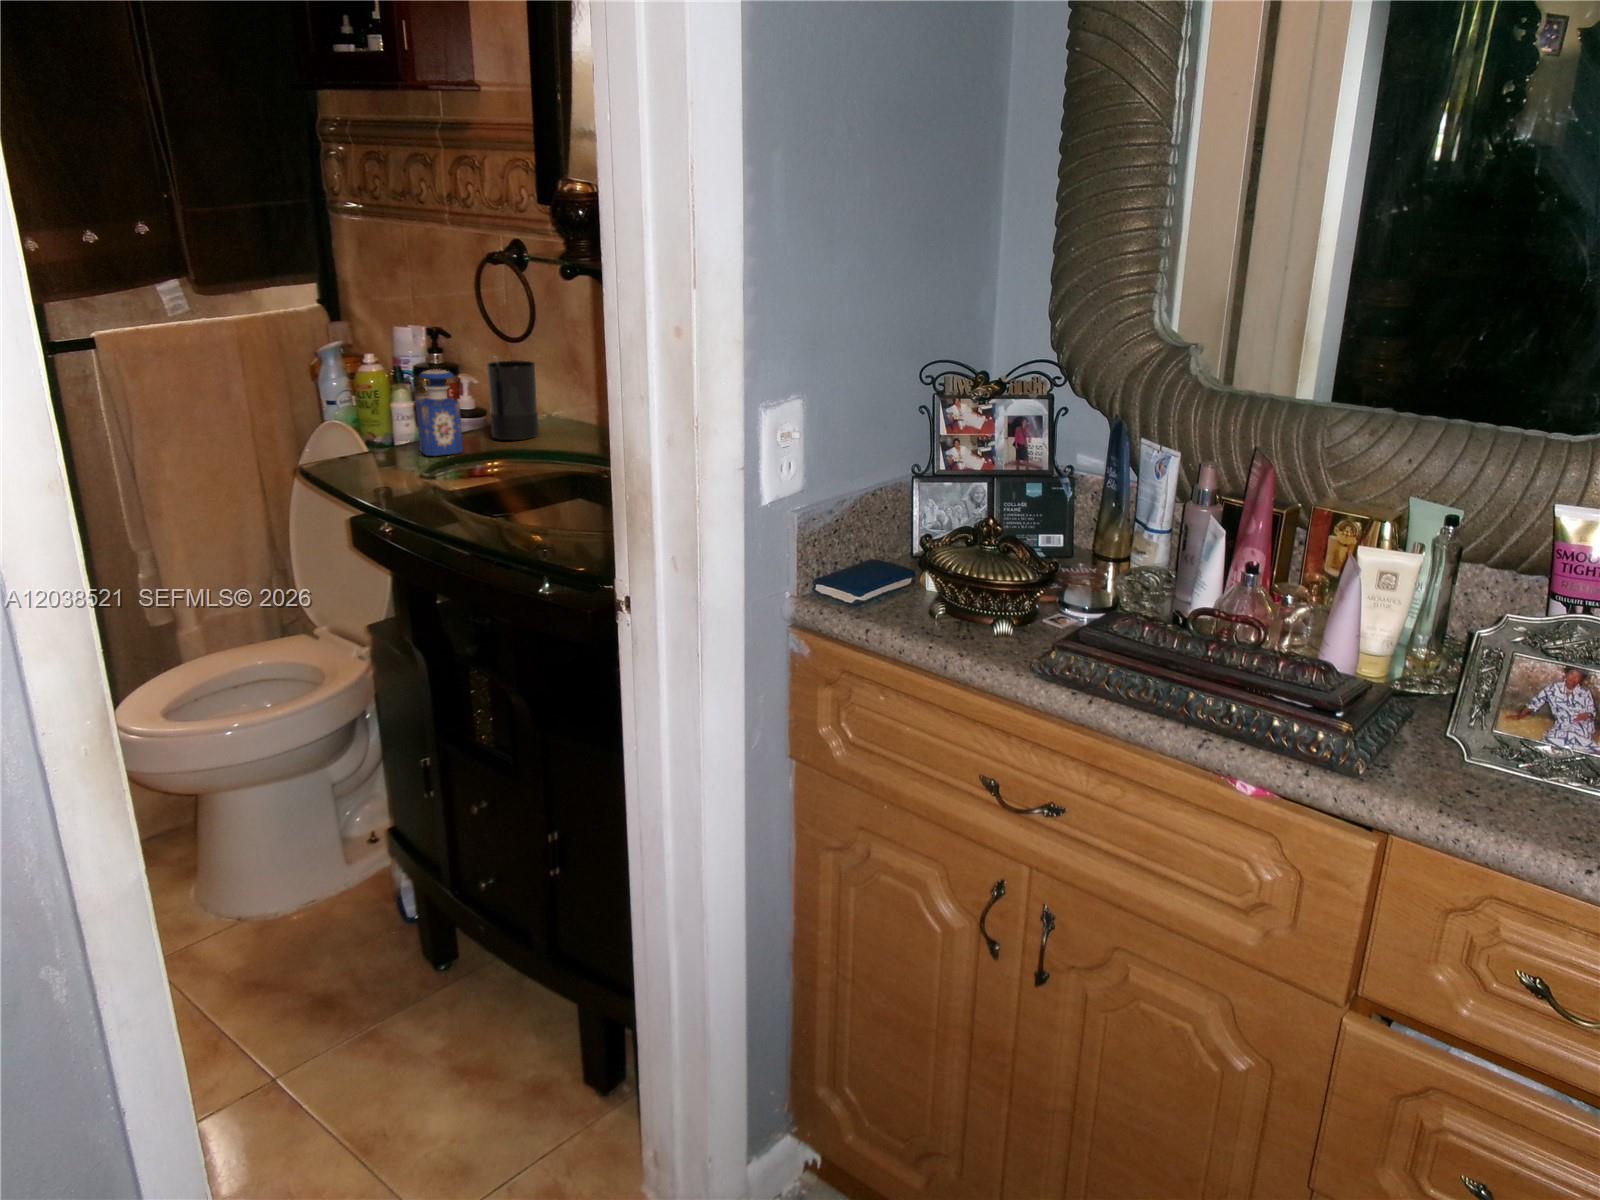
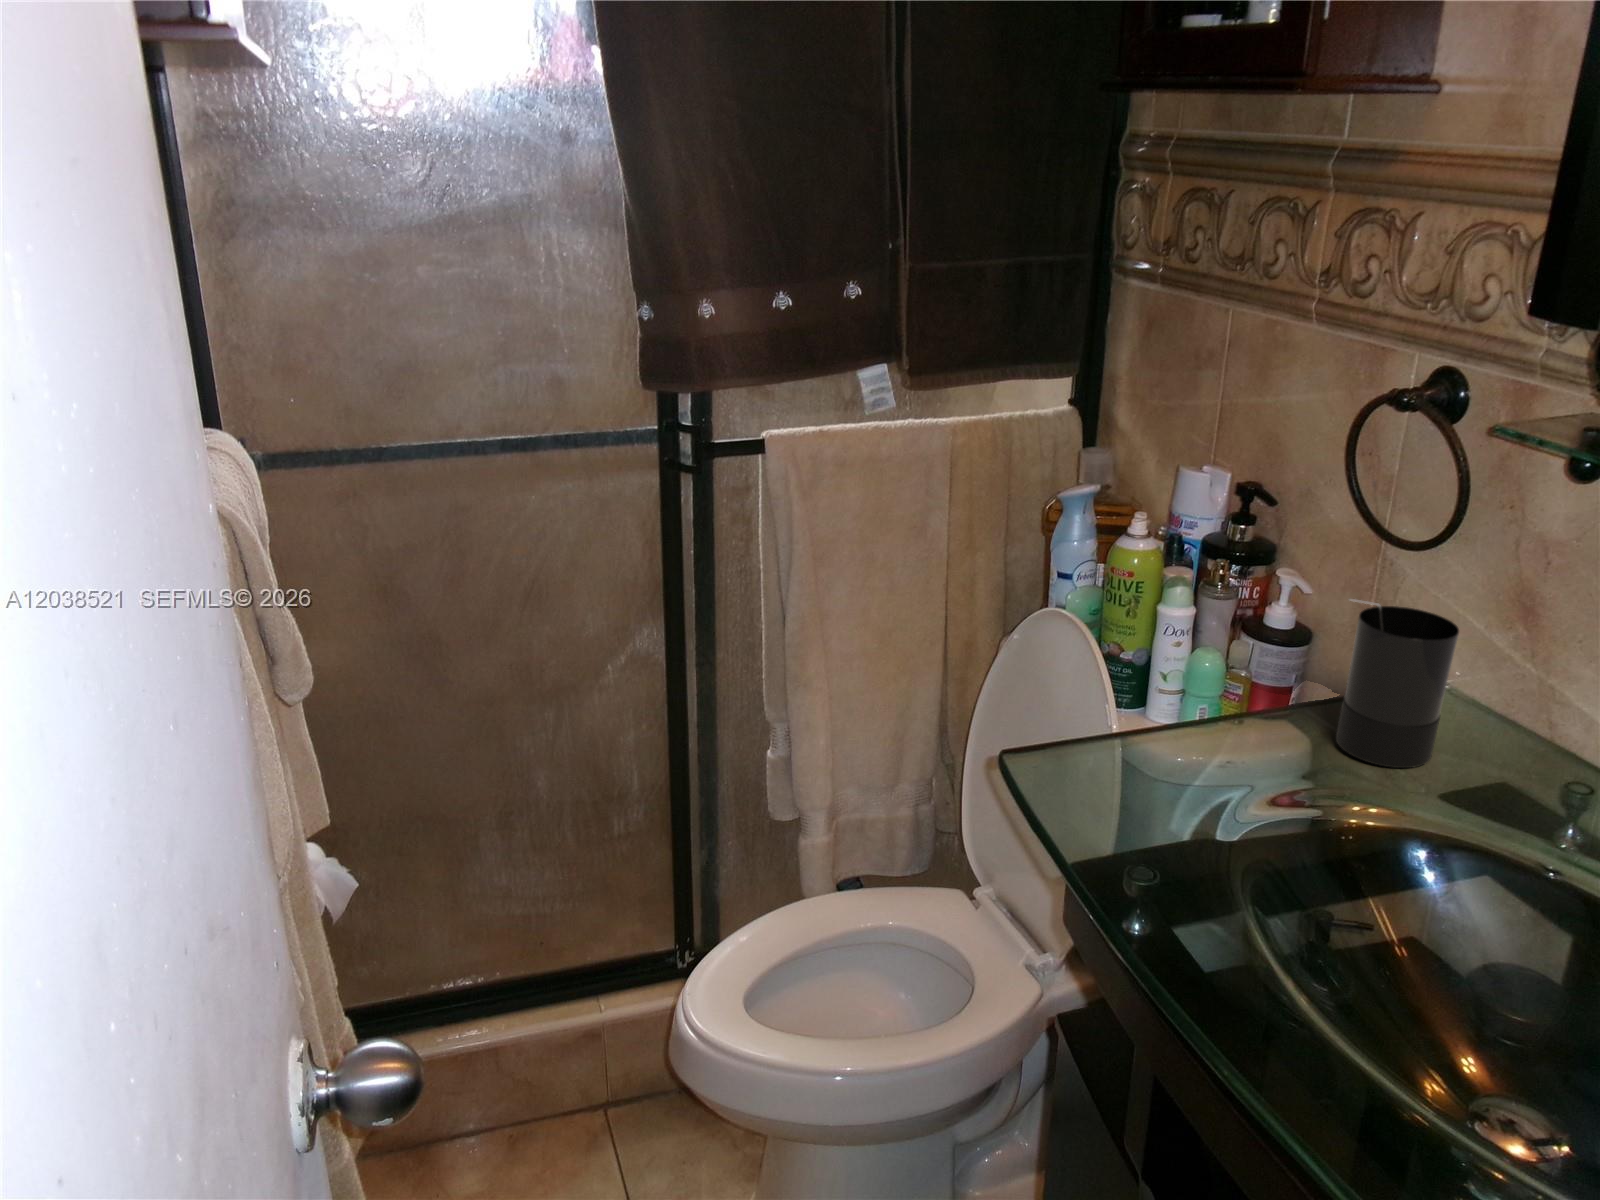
perfume bottle: present [416,369,463,456] -> none [1199,622,1296,783]

